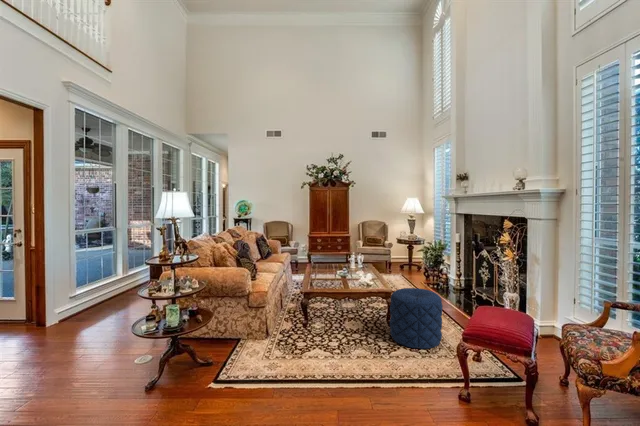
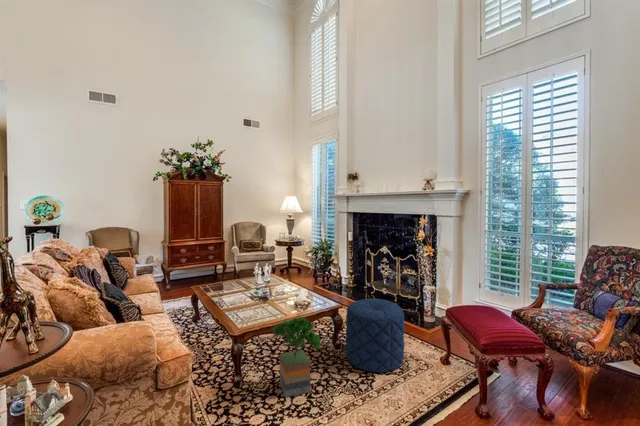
potted tree: none [323,287,356,342] -> present [273,317,321,397]

